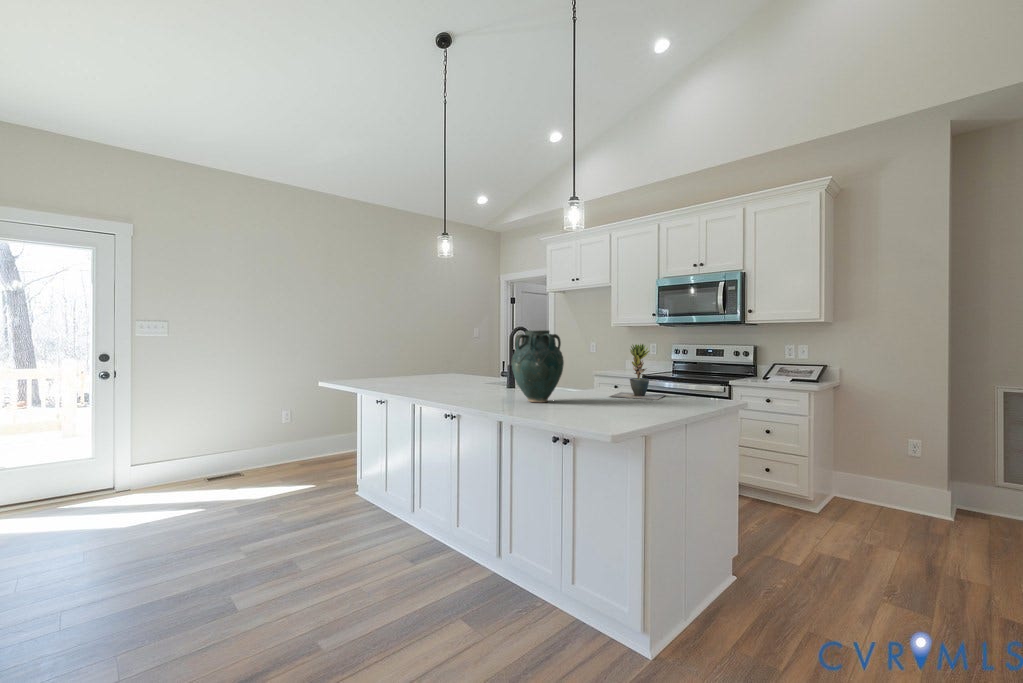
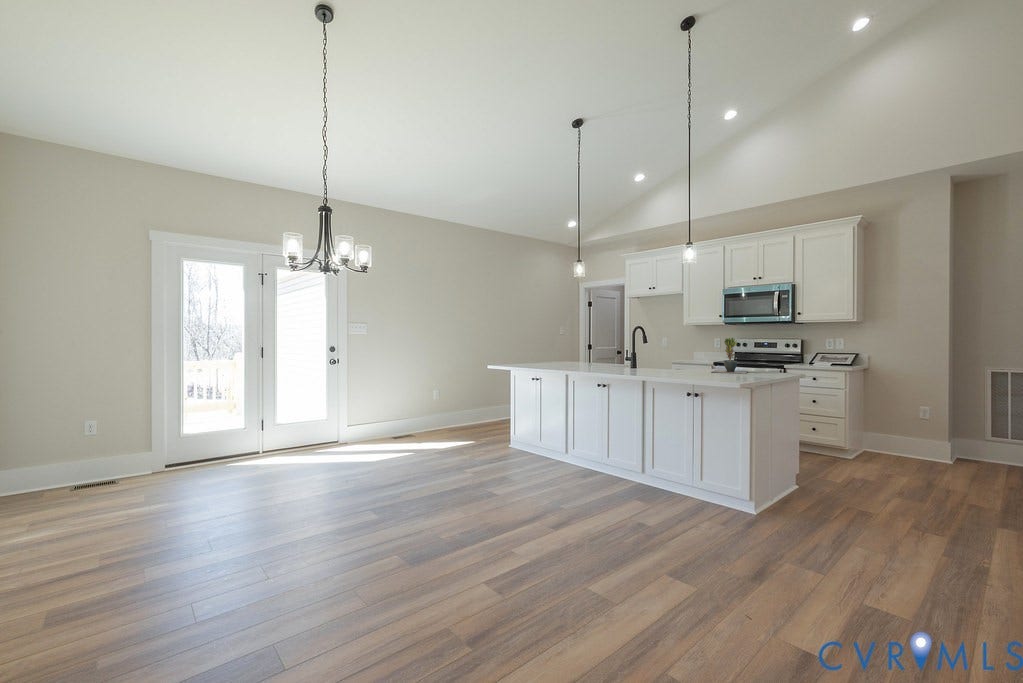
vase: present [511,330,564,403] -> none [653,329,687,375]

